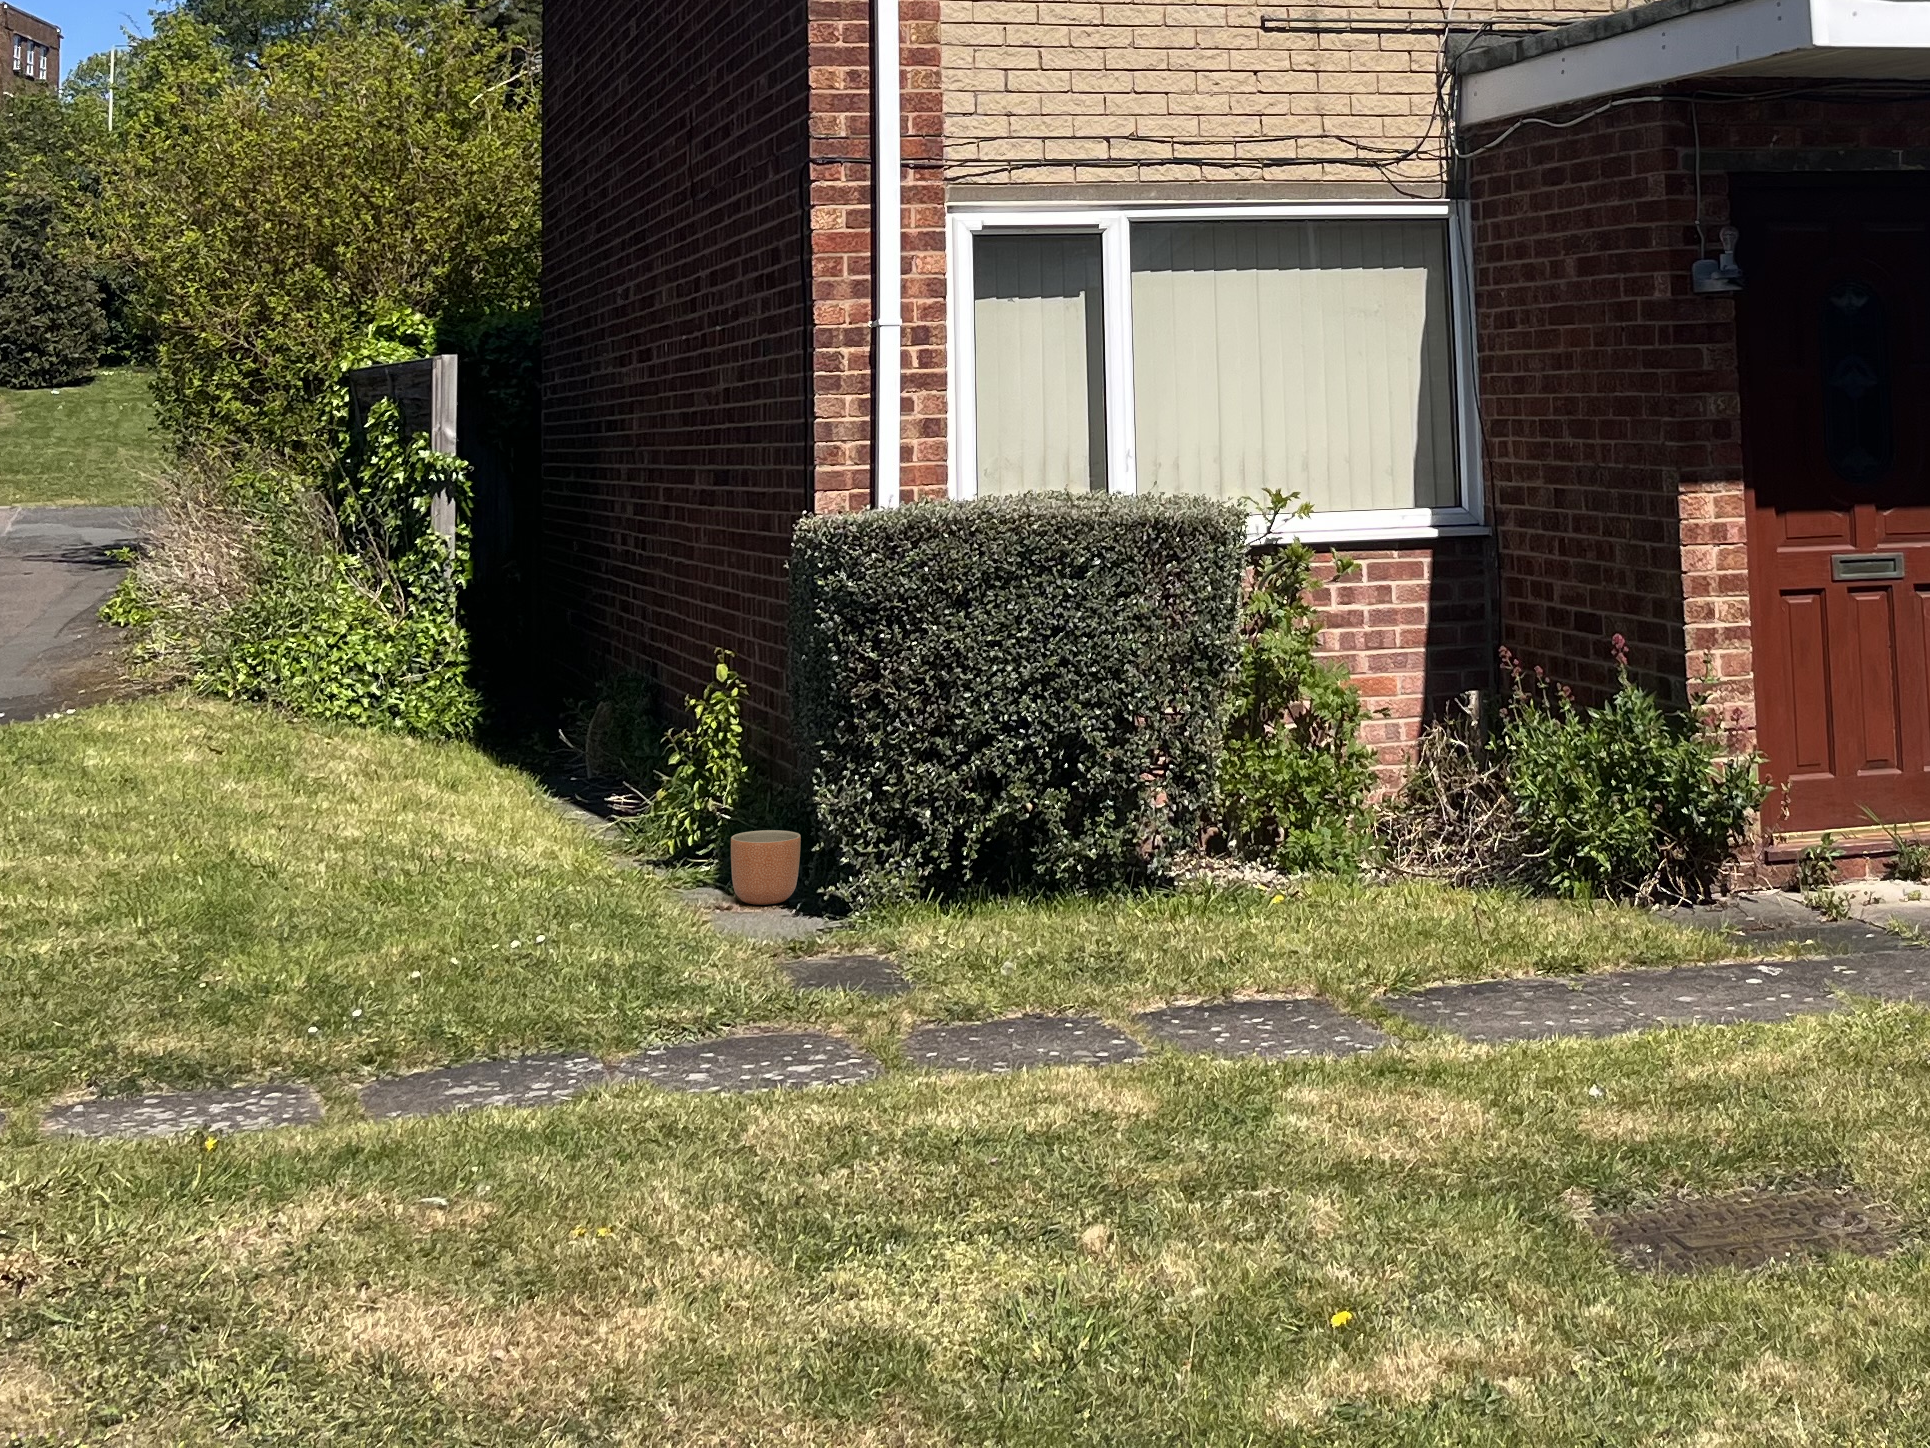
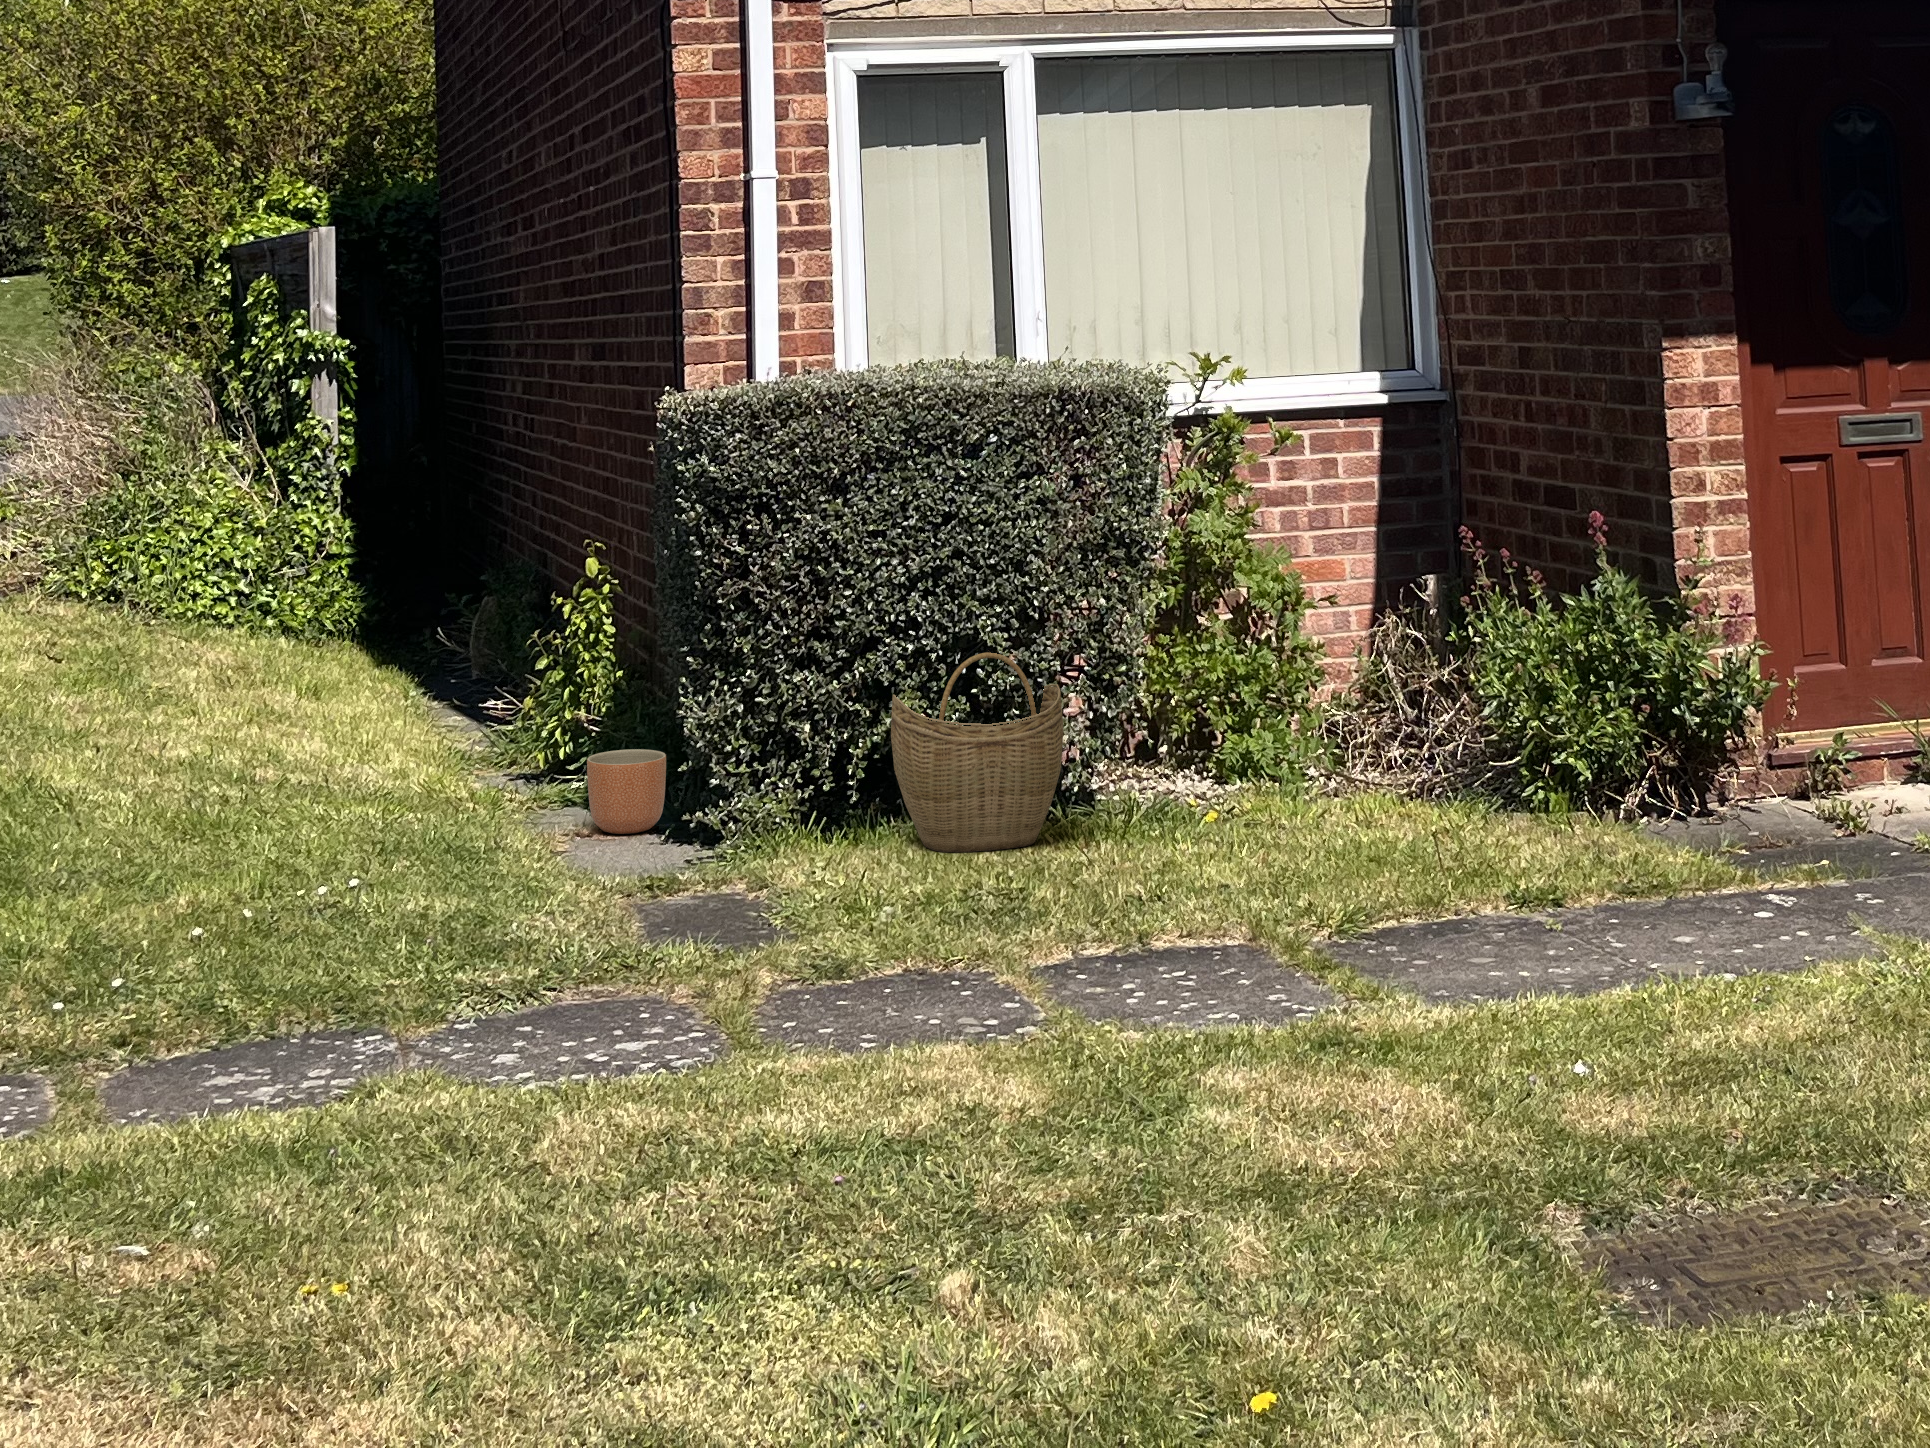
woven basket: none [1002,734,1153,923] -> present [891,652,1063,852]

